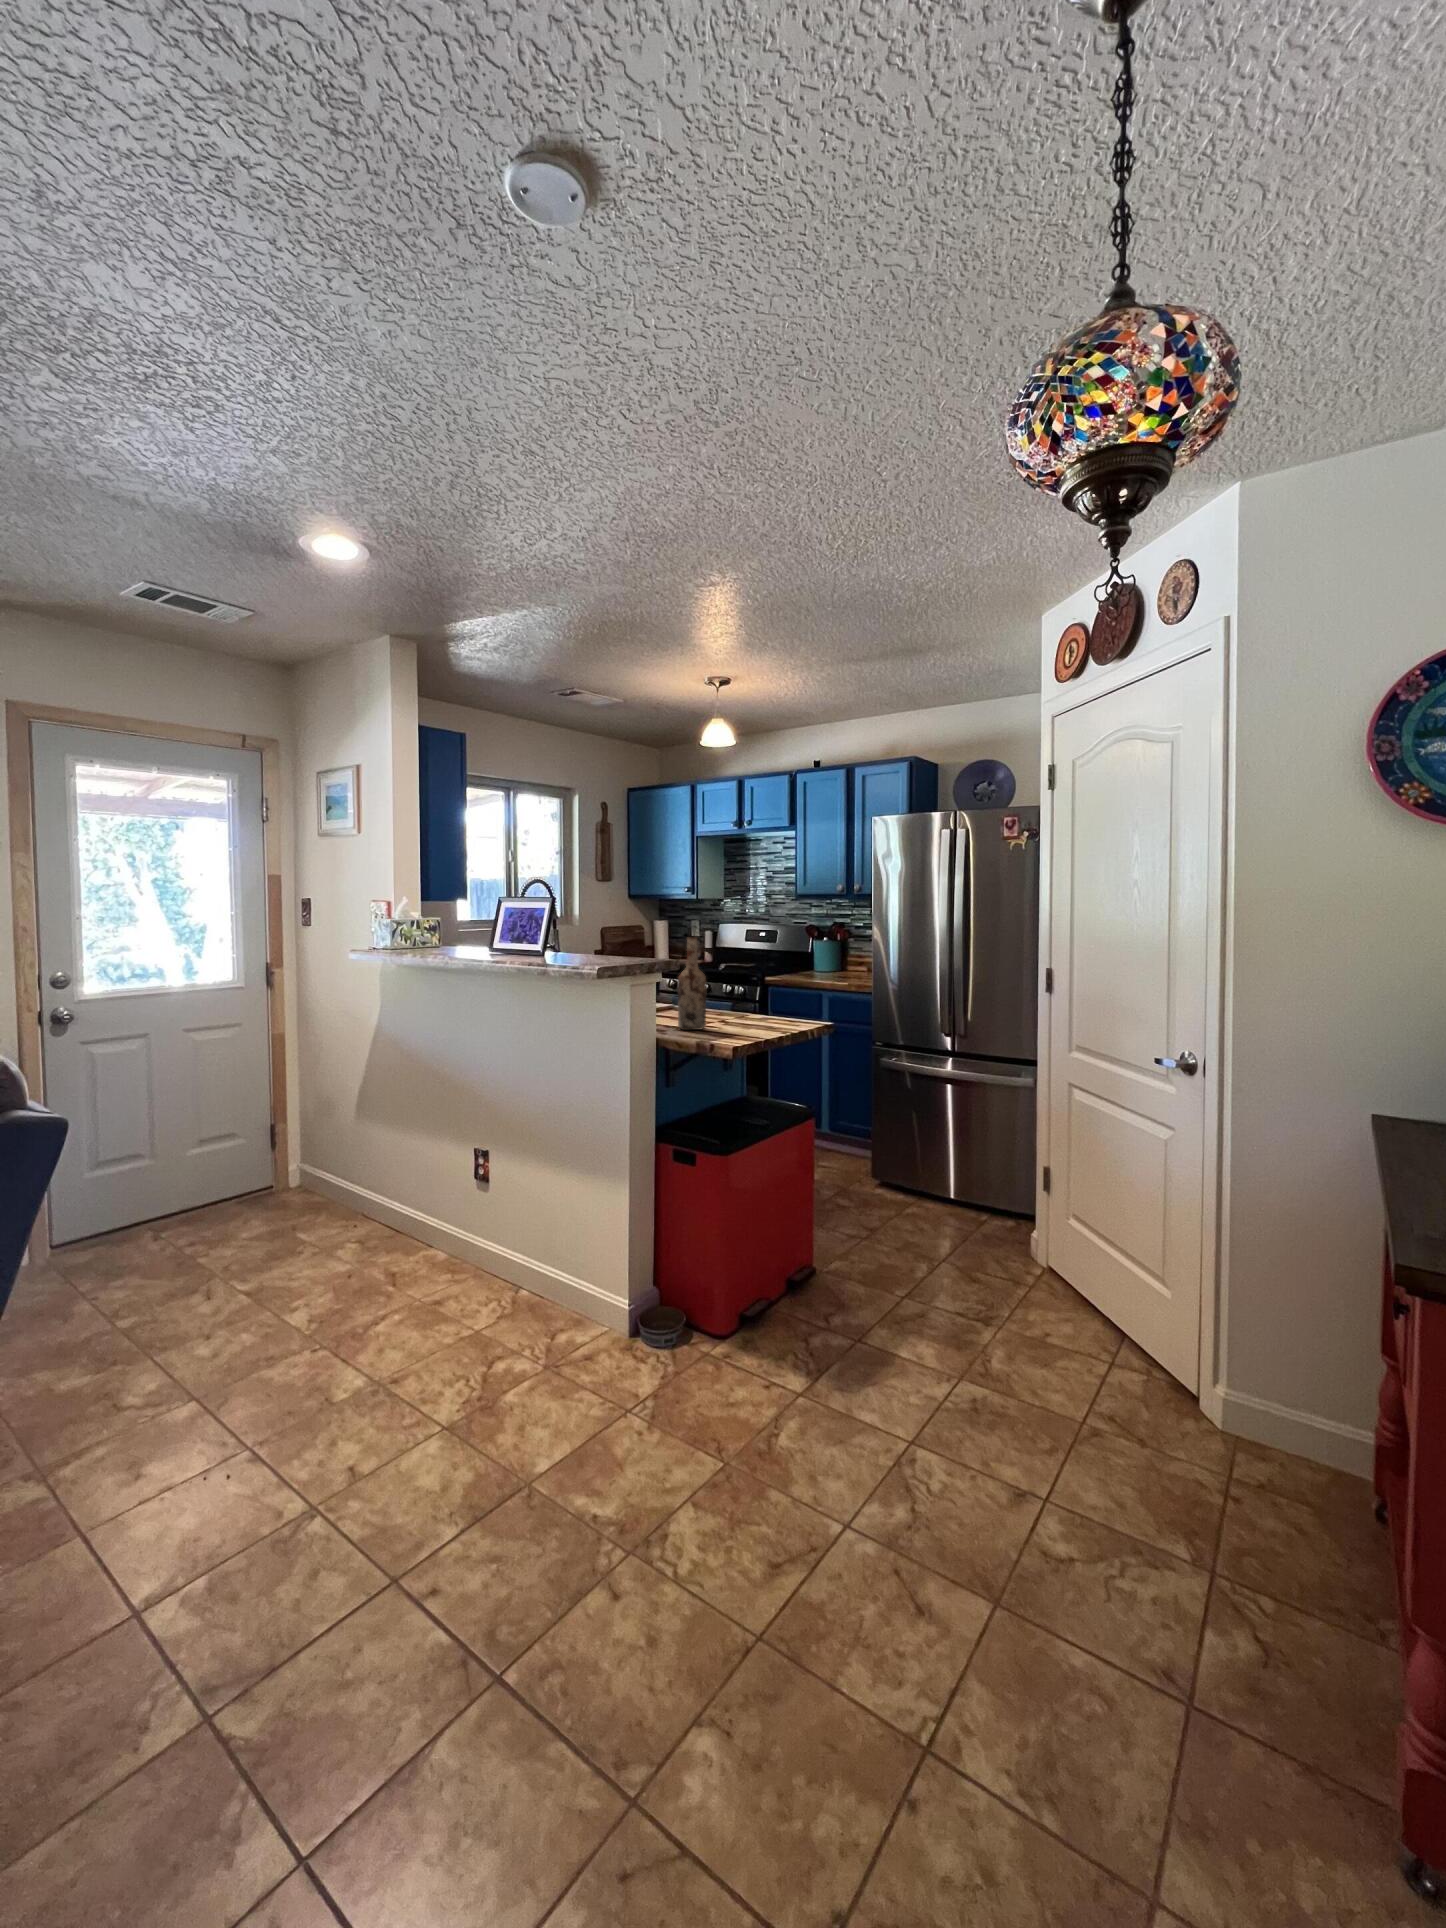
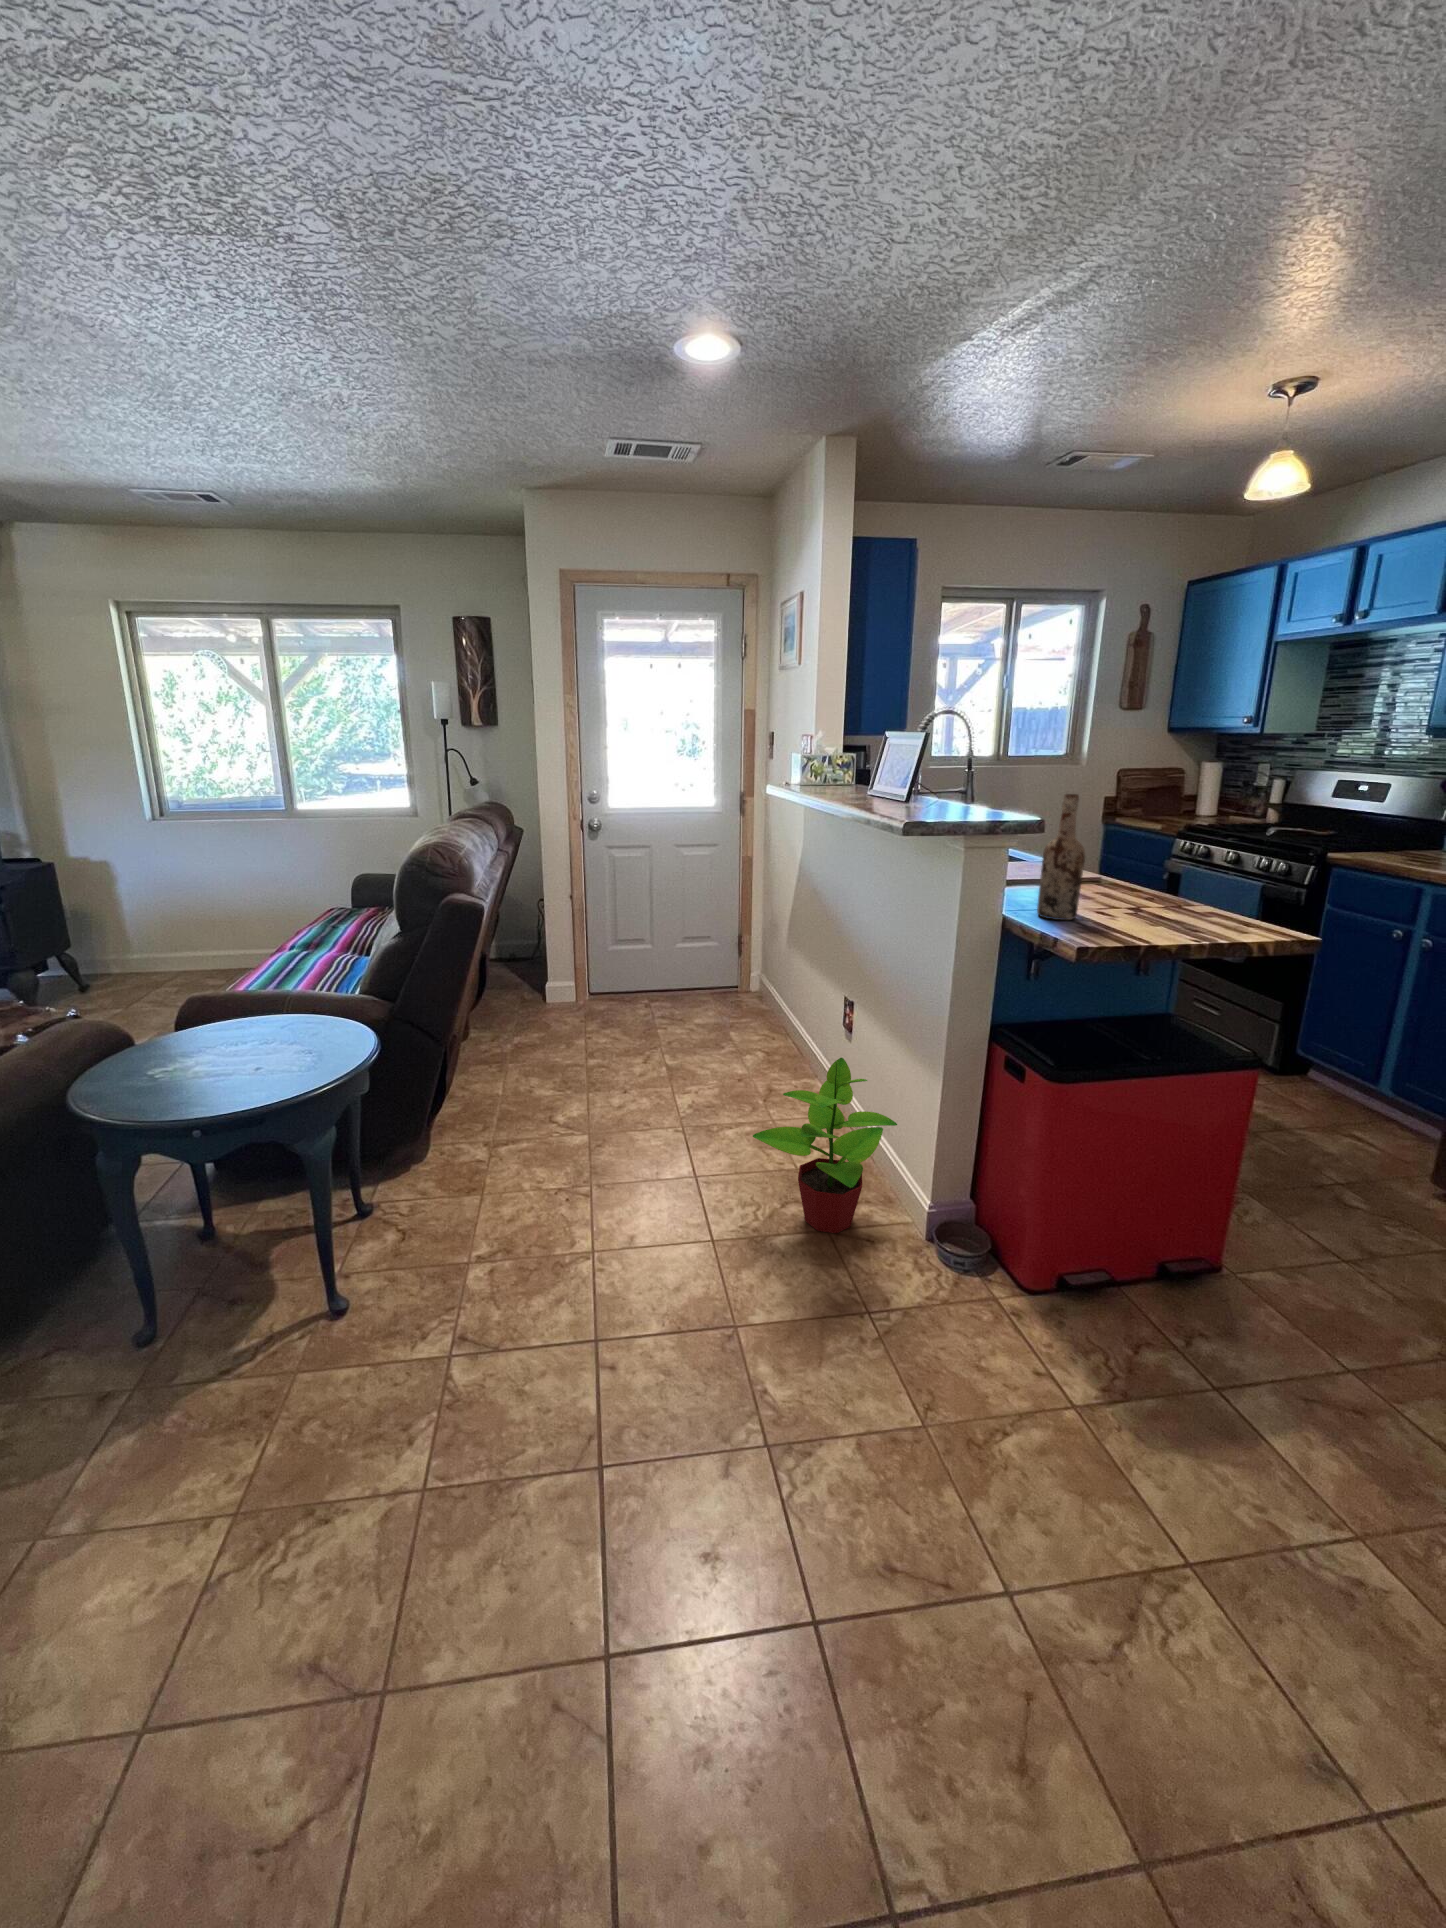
potted plant: none [456,1192,603,1375] -> present [753,1058,897,1233]

